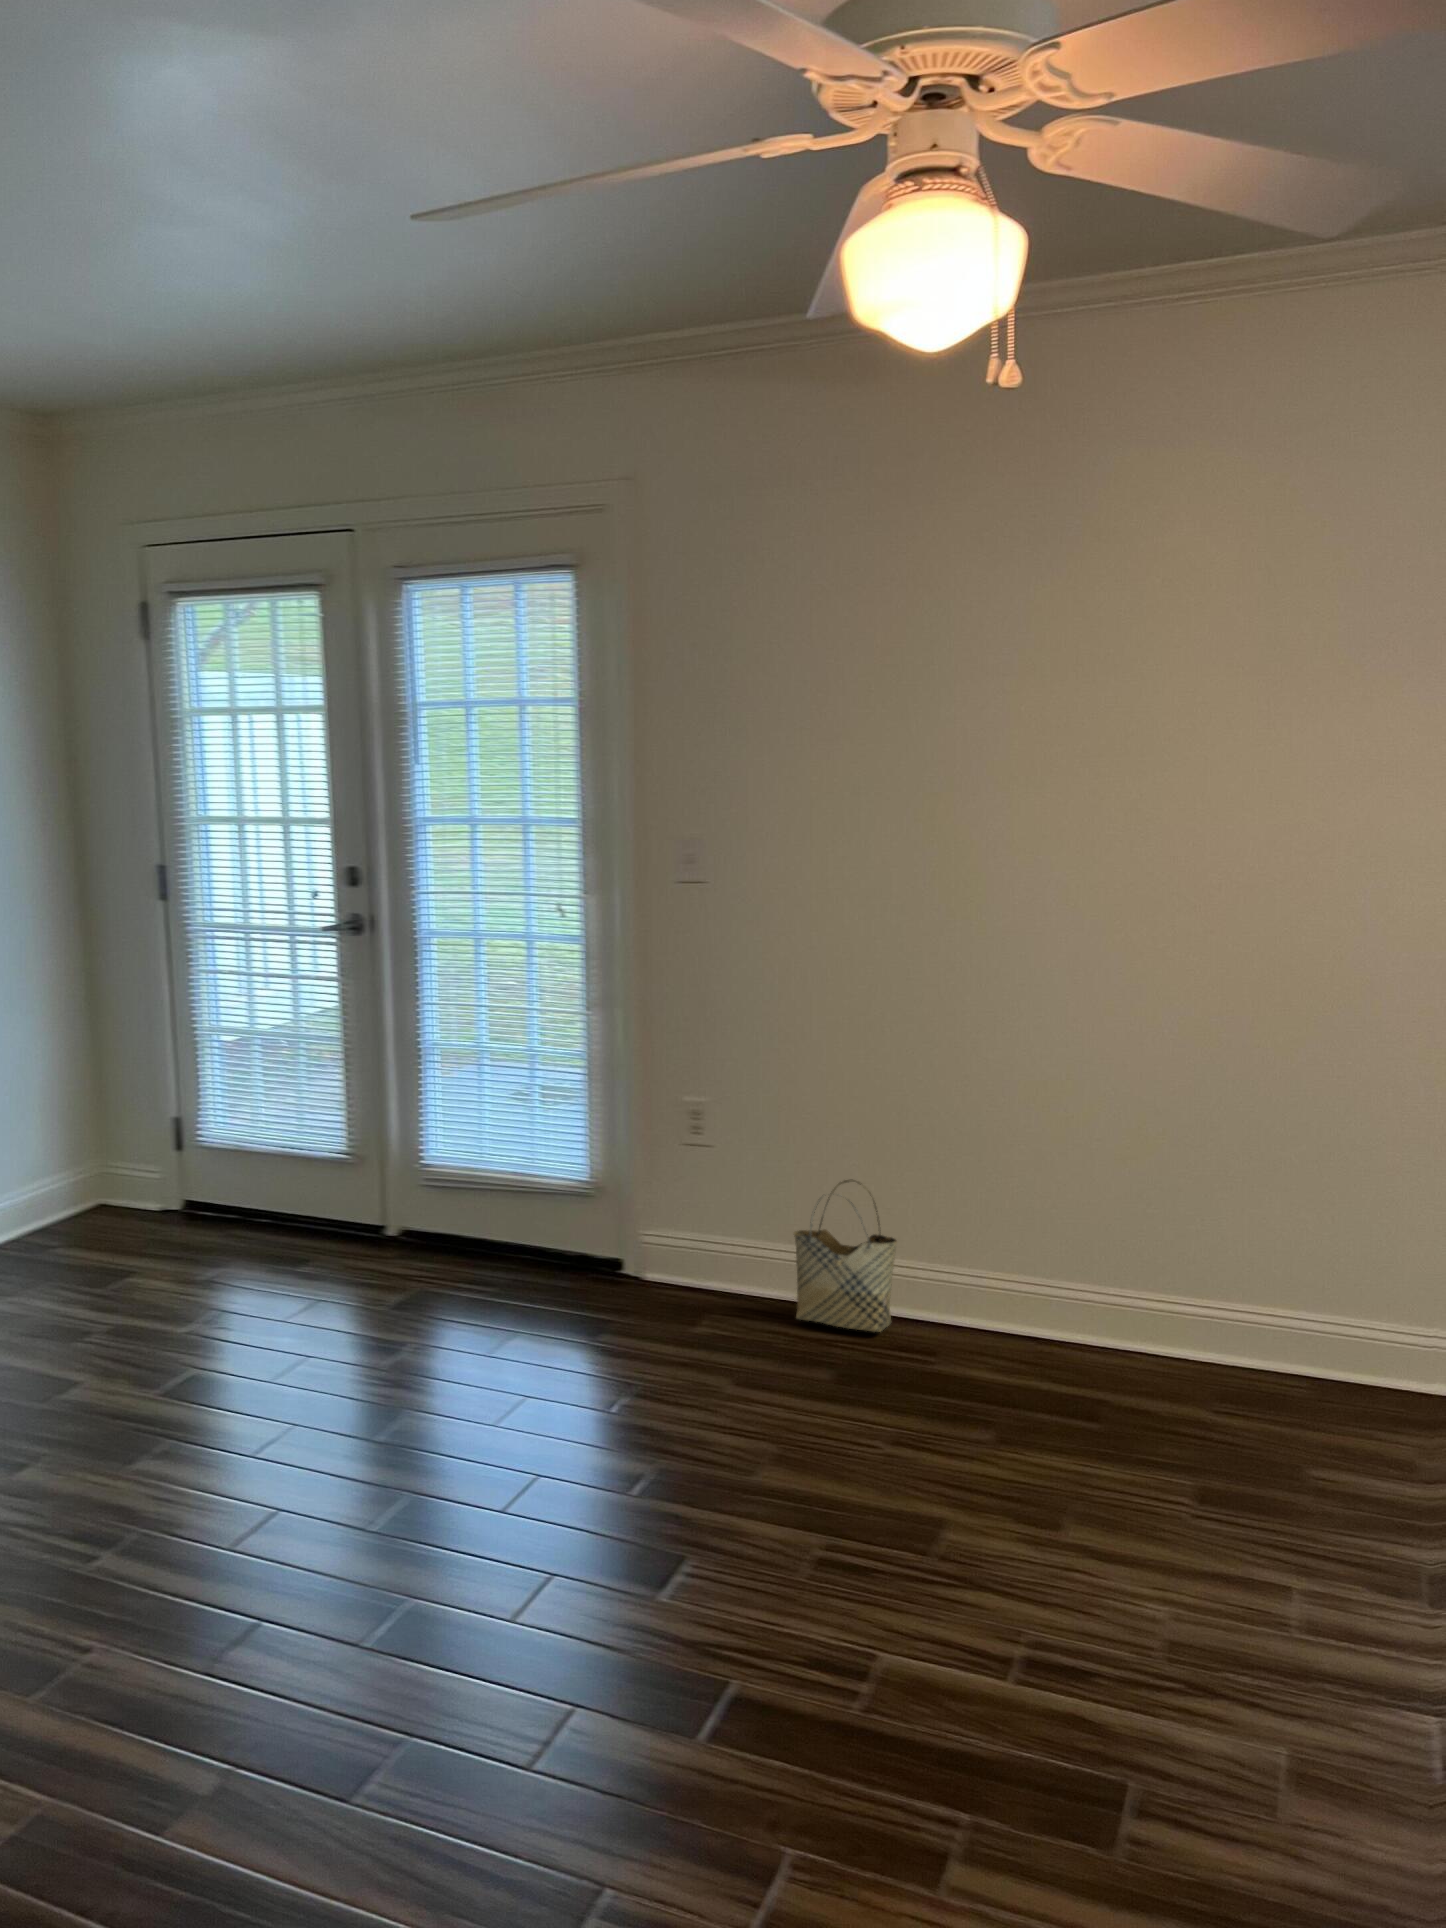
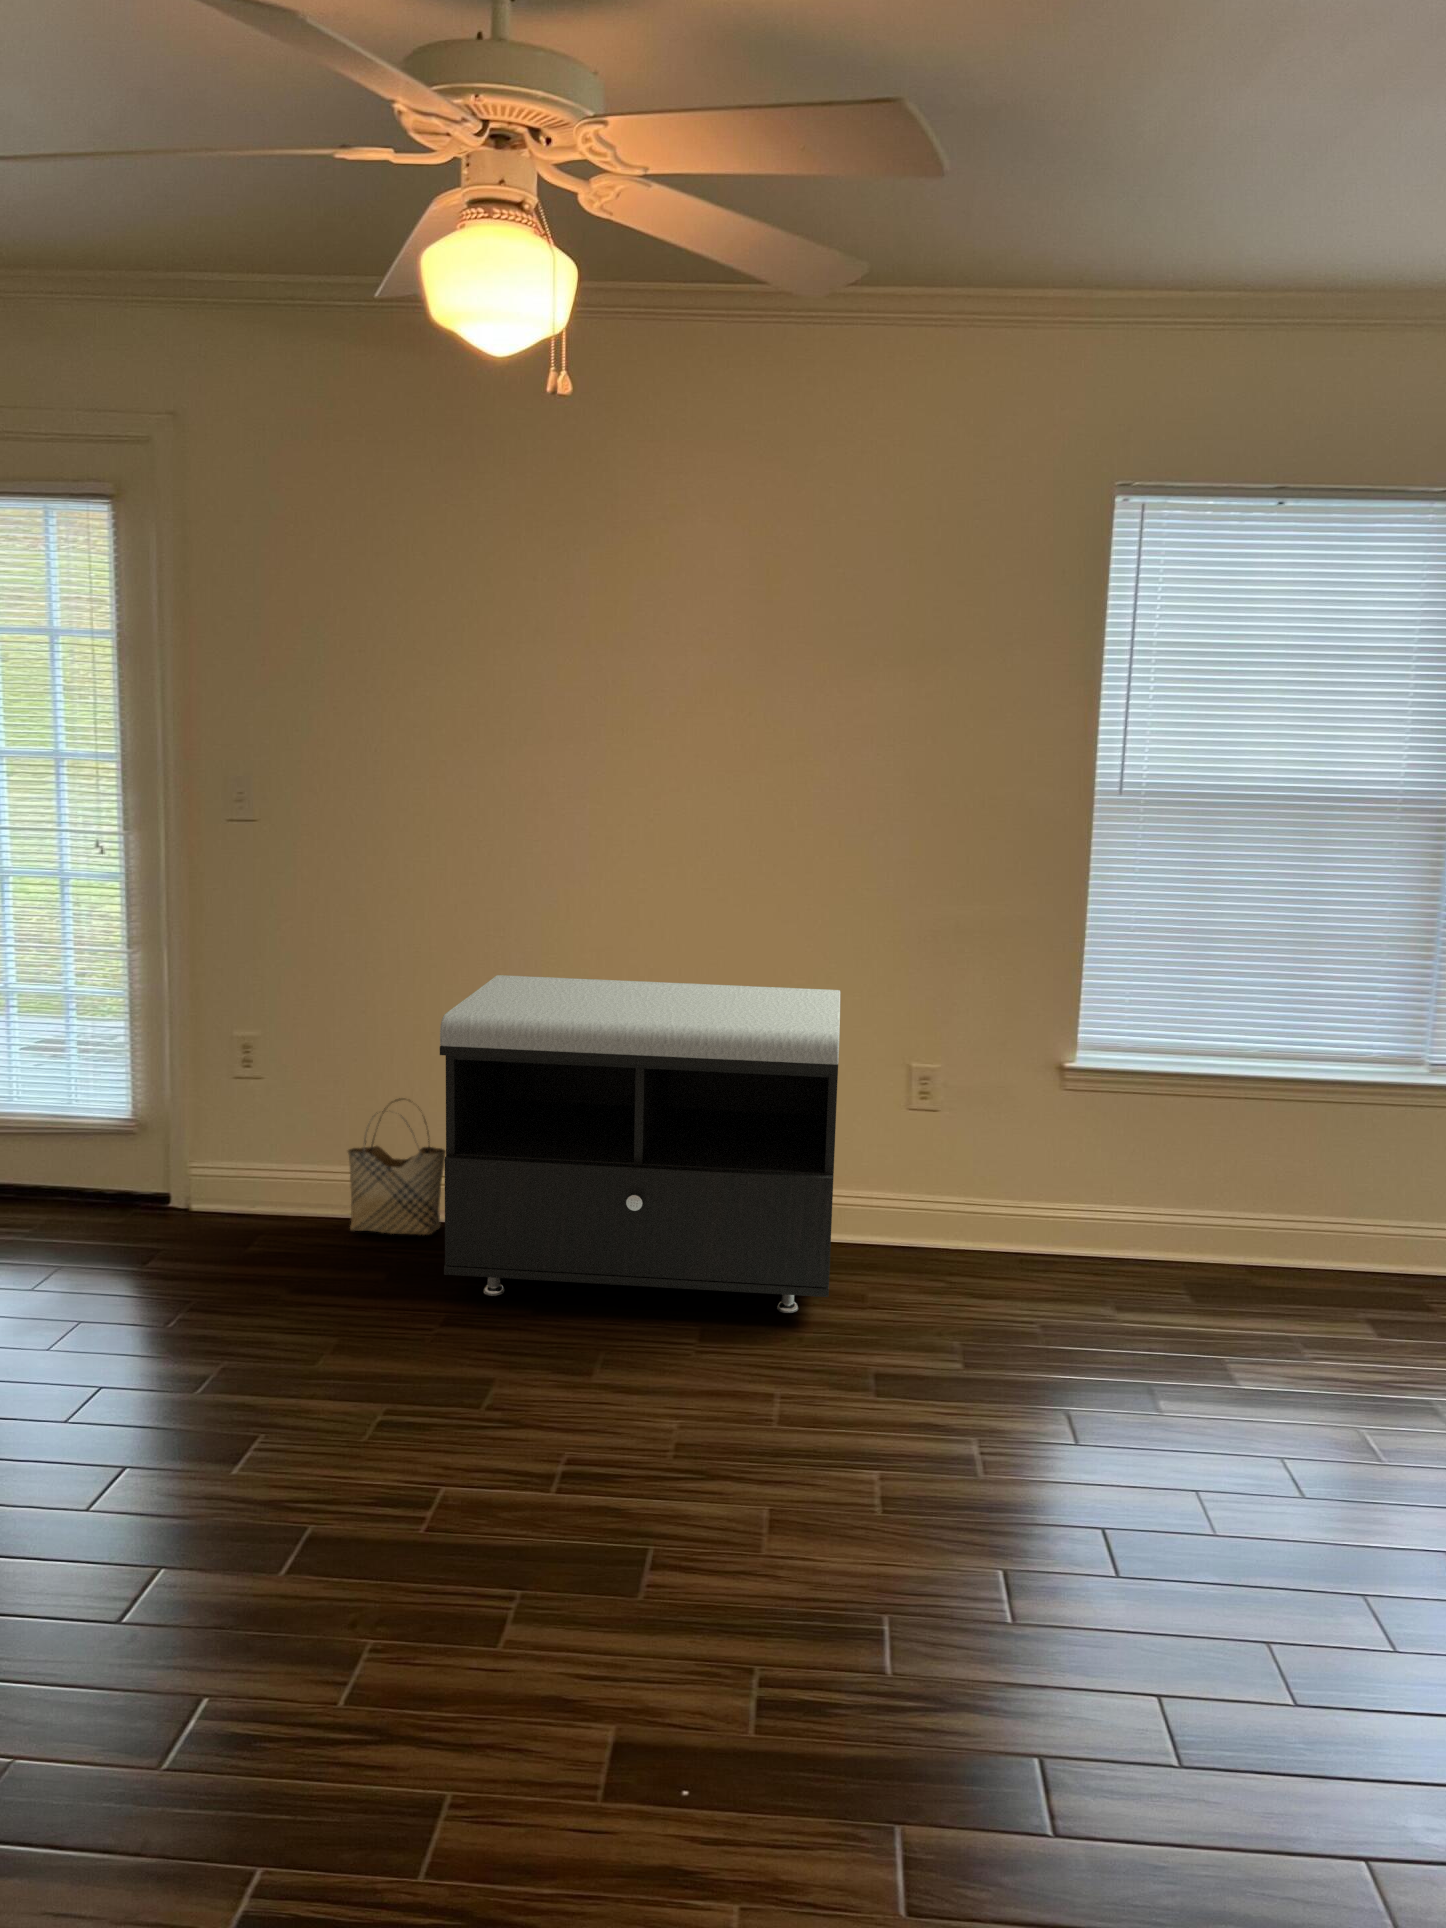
storage bench: none [886,1050,1375,1482] -> present [440,975,840,1313]

